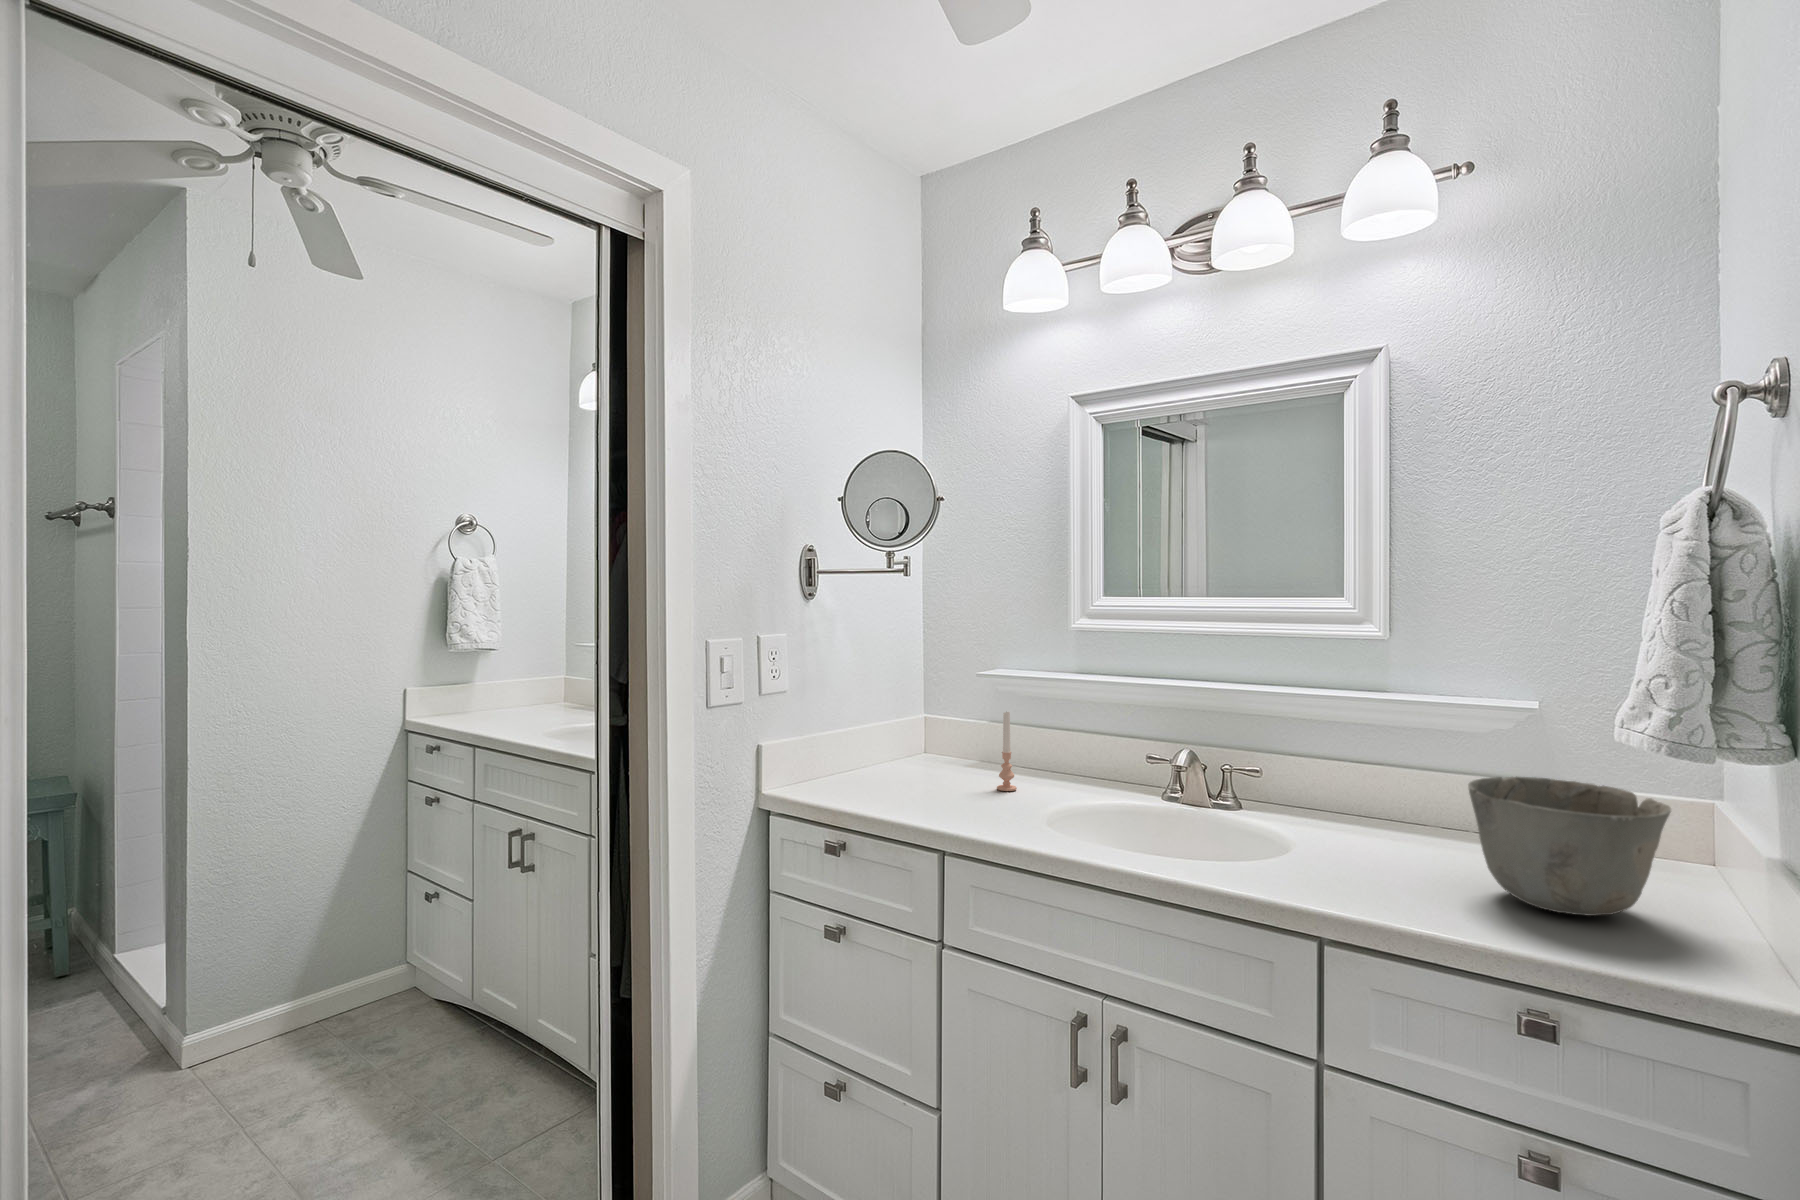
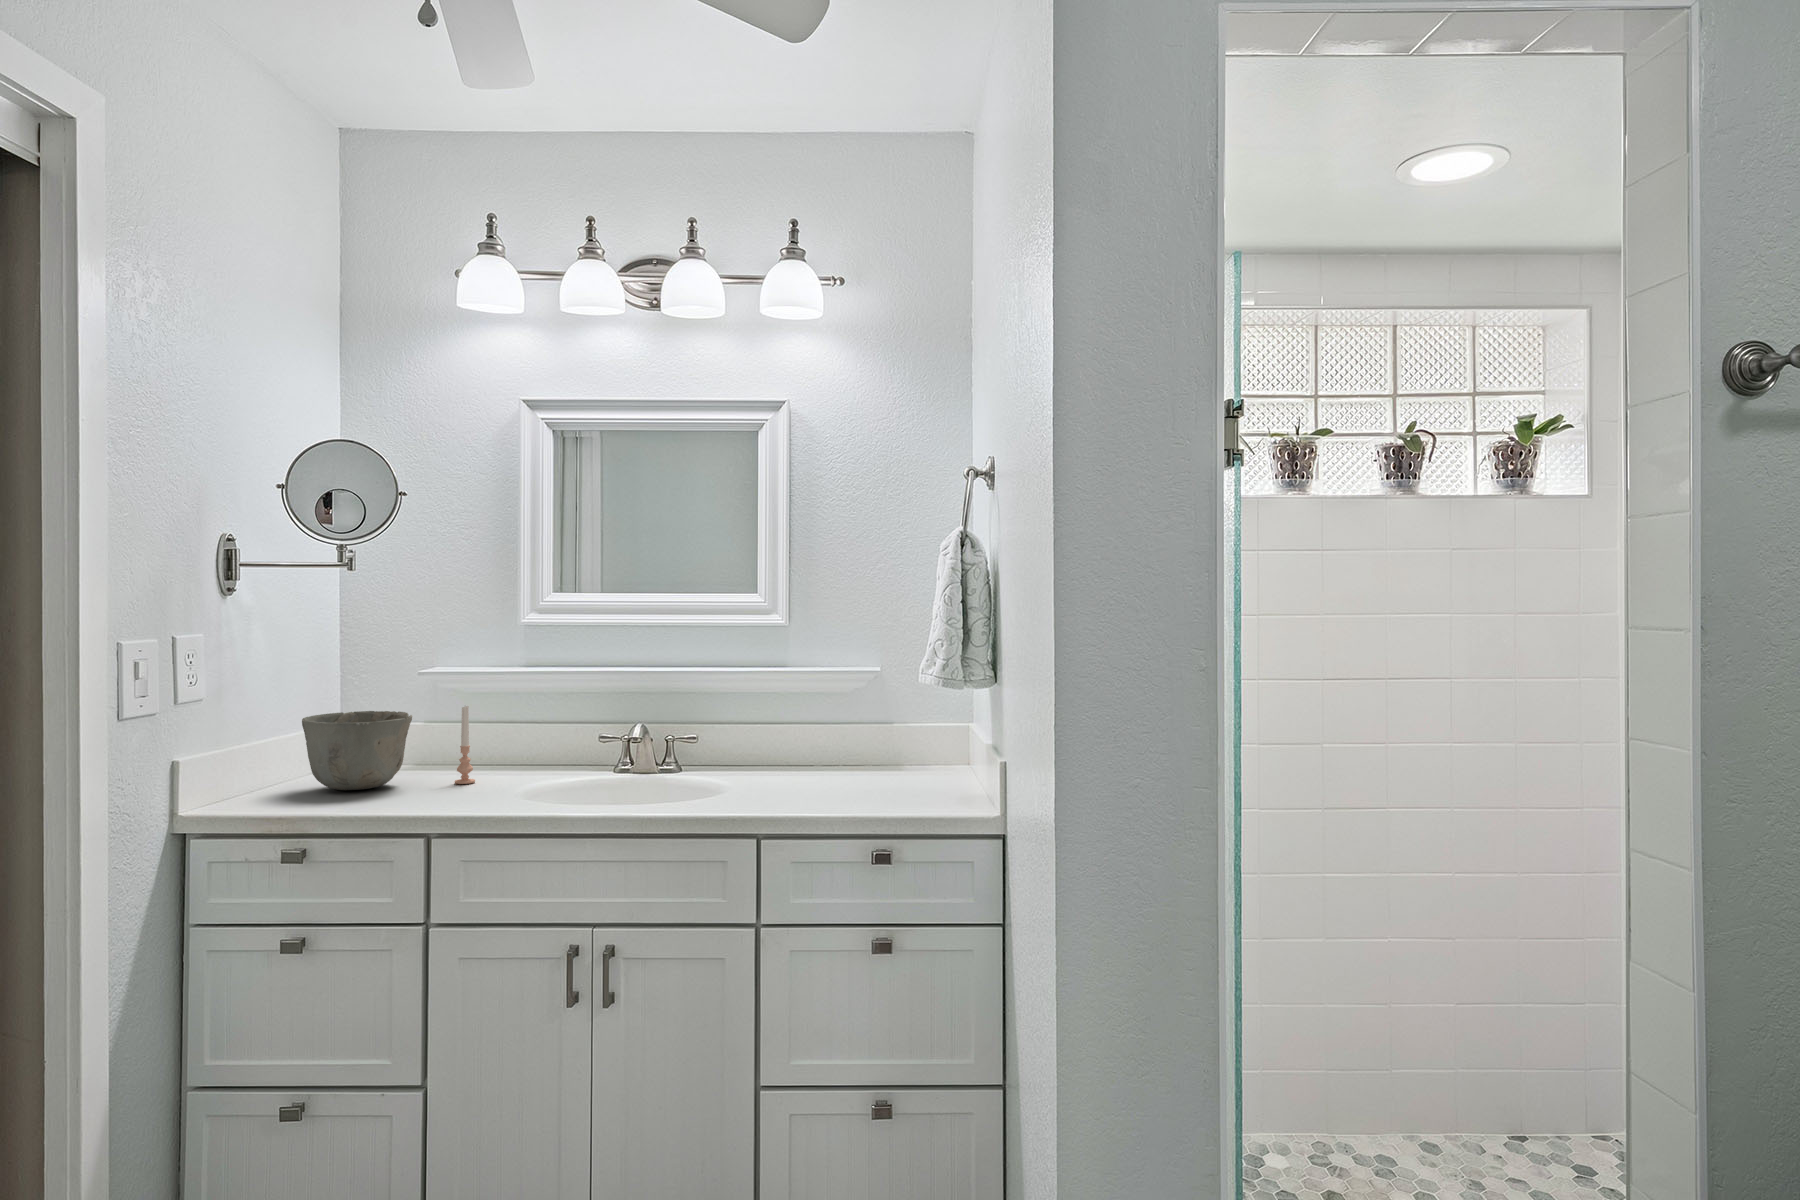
ceramic bowl: present [1468,777,1671,916] -> present [302,711,412,790]

